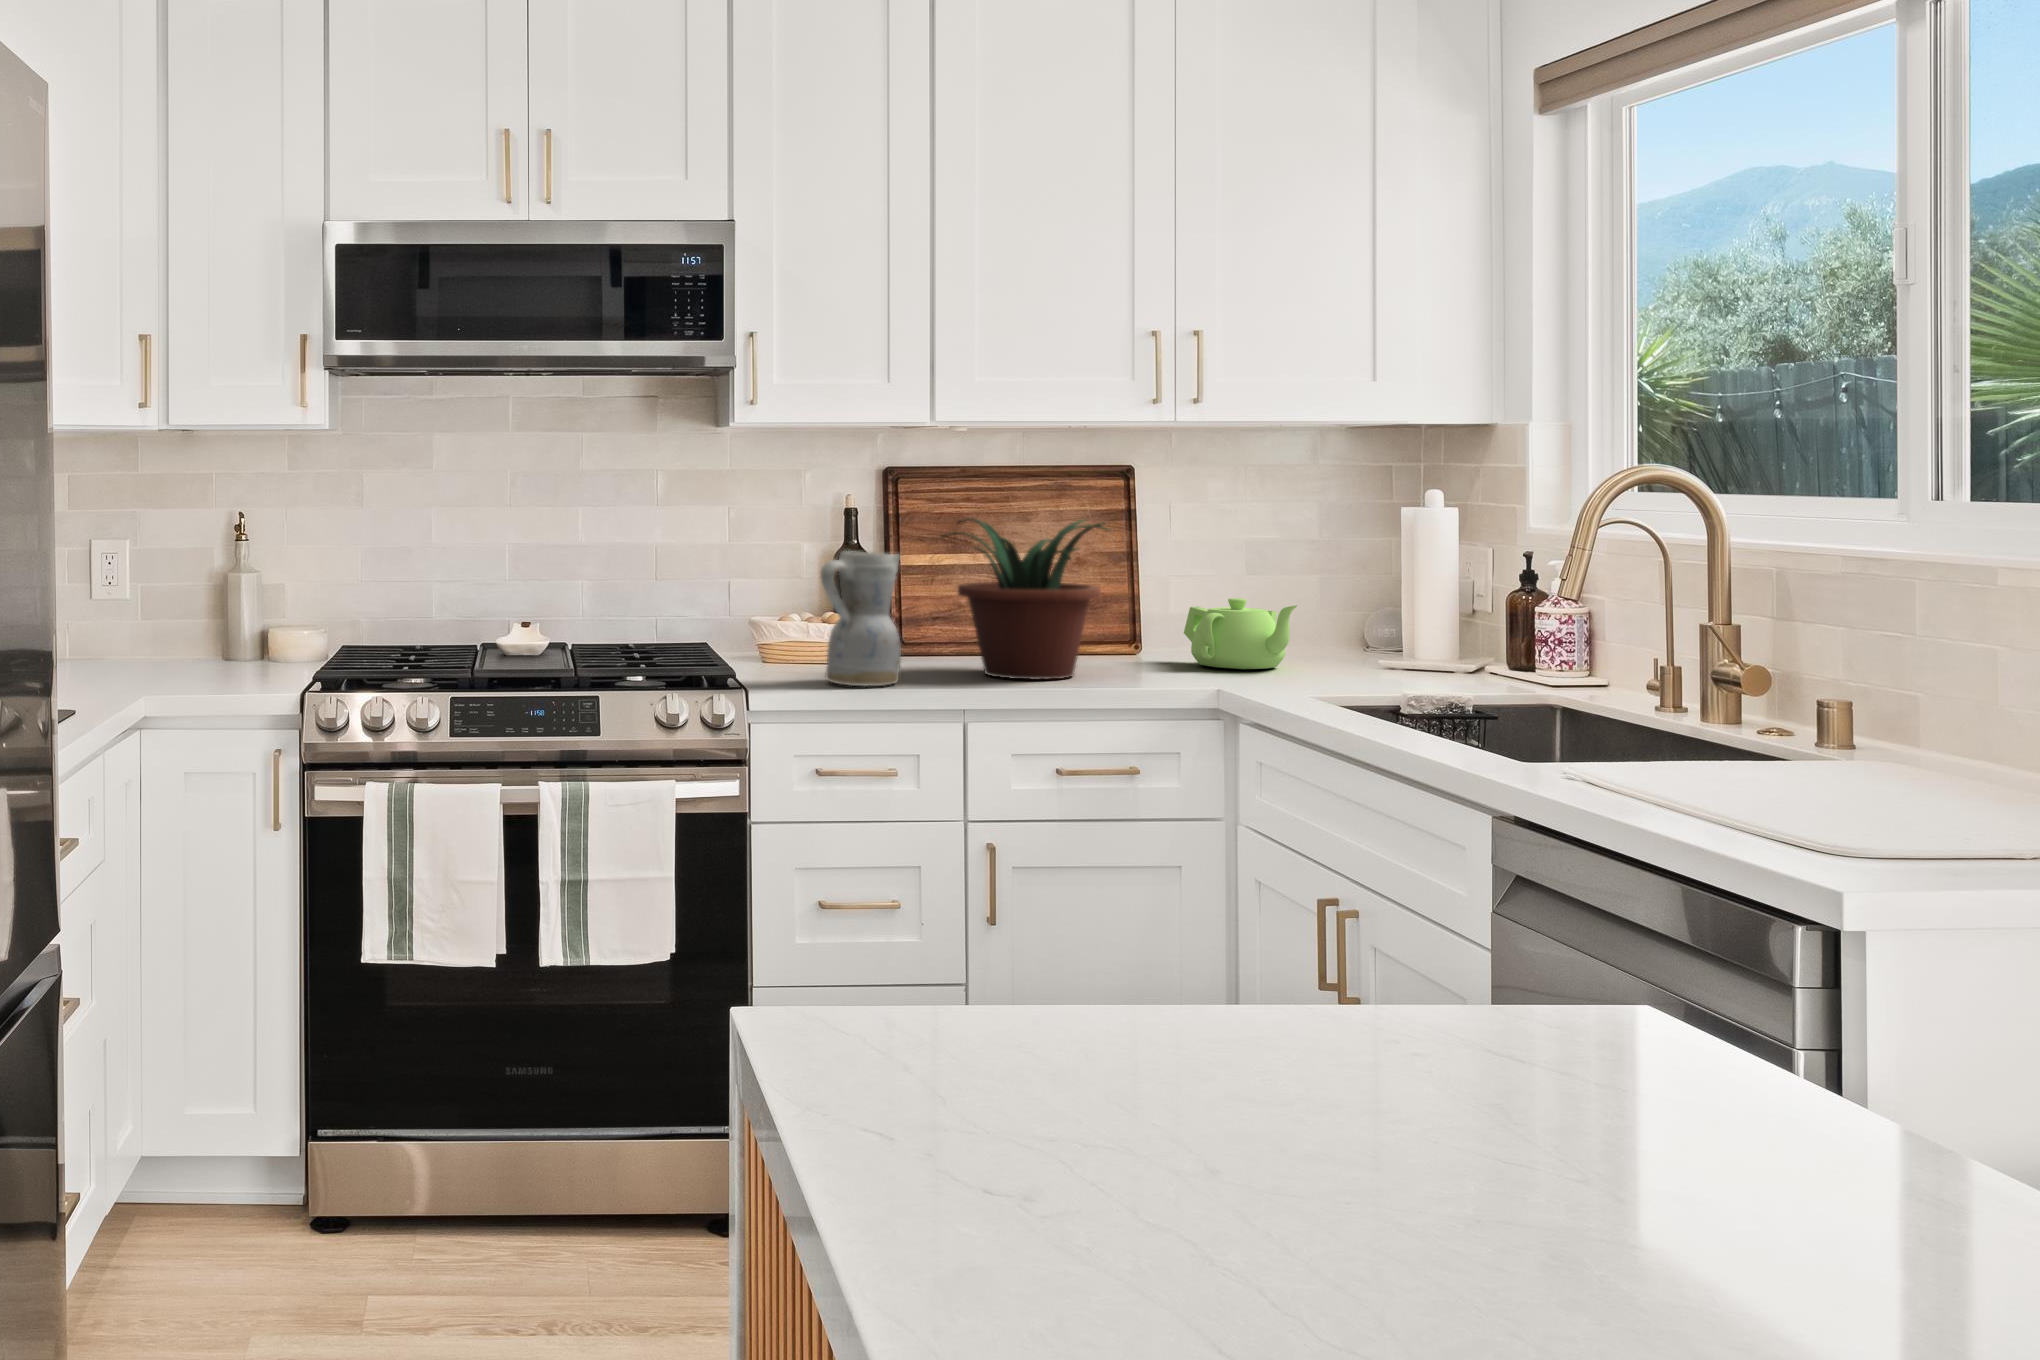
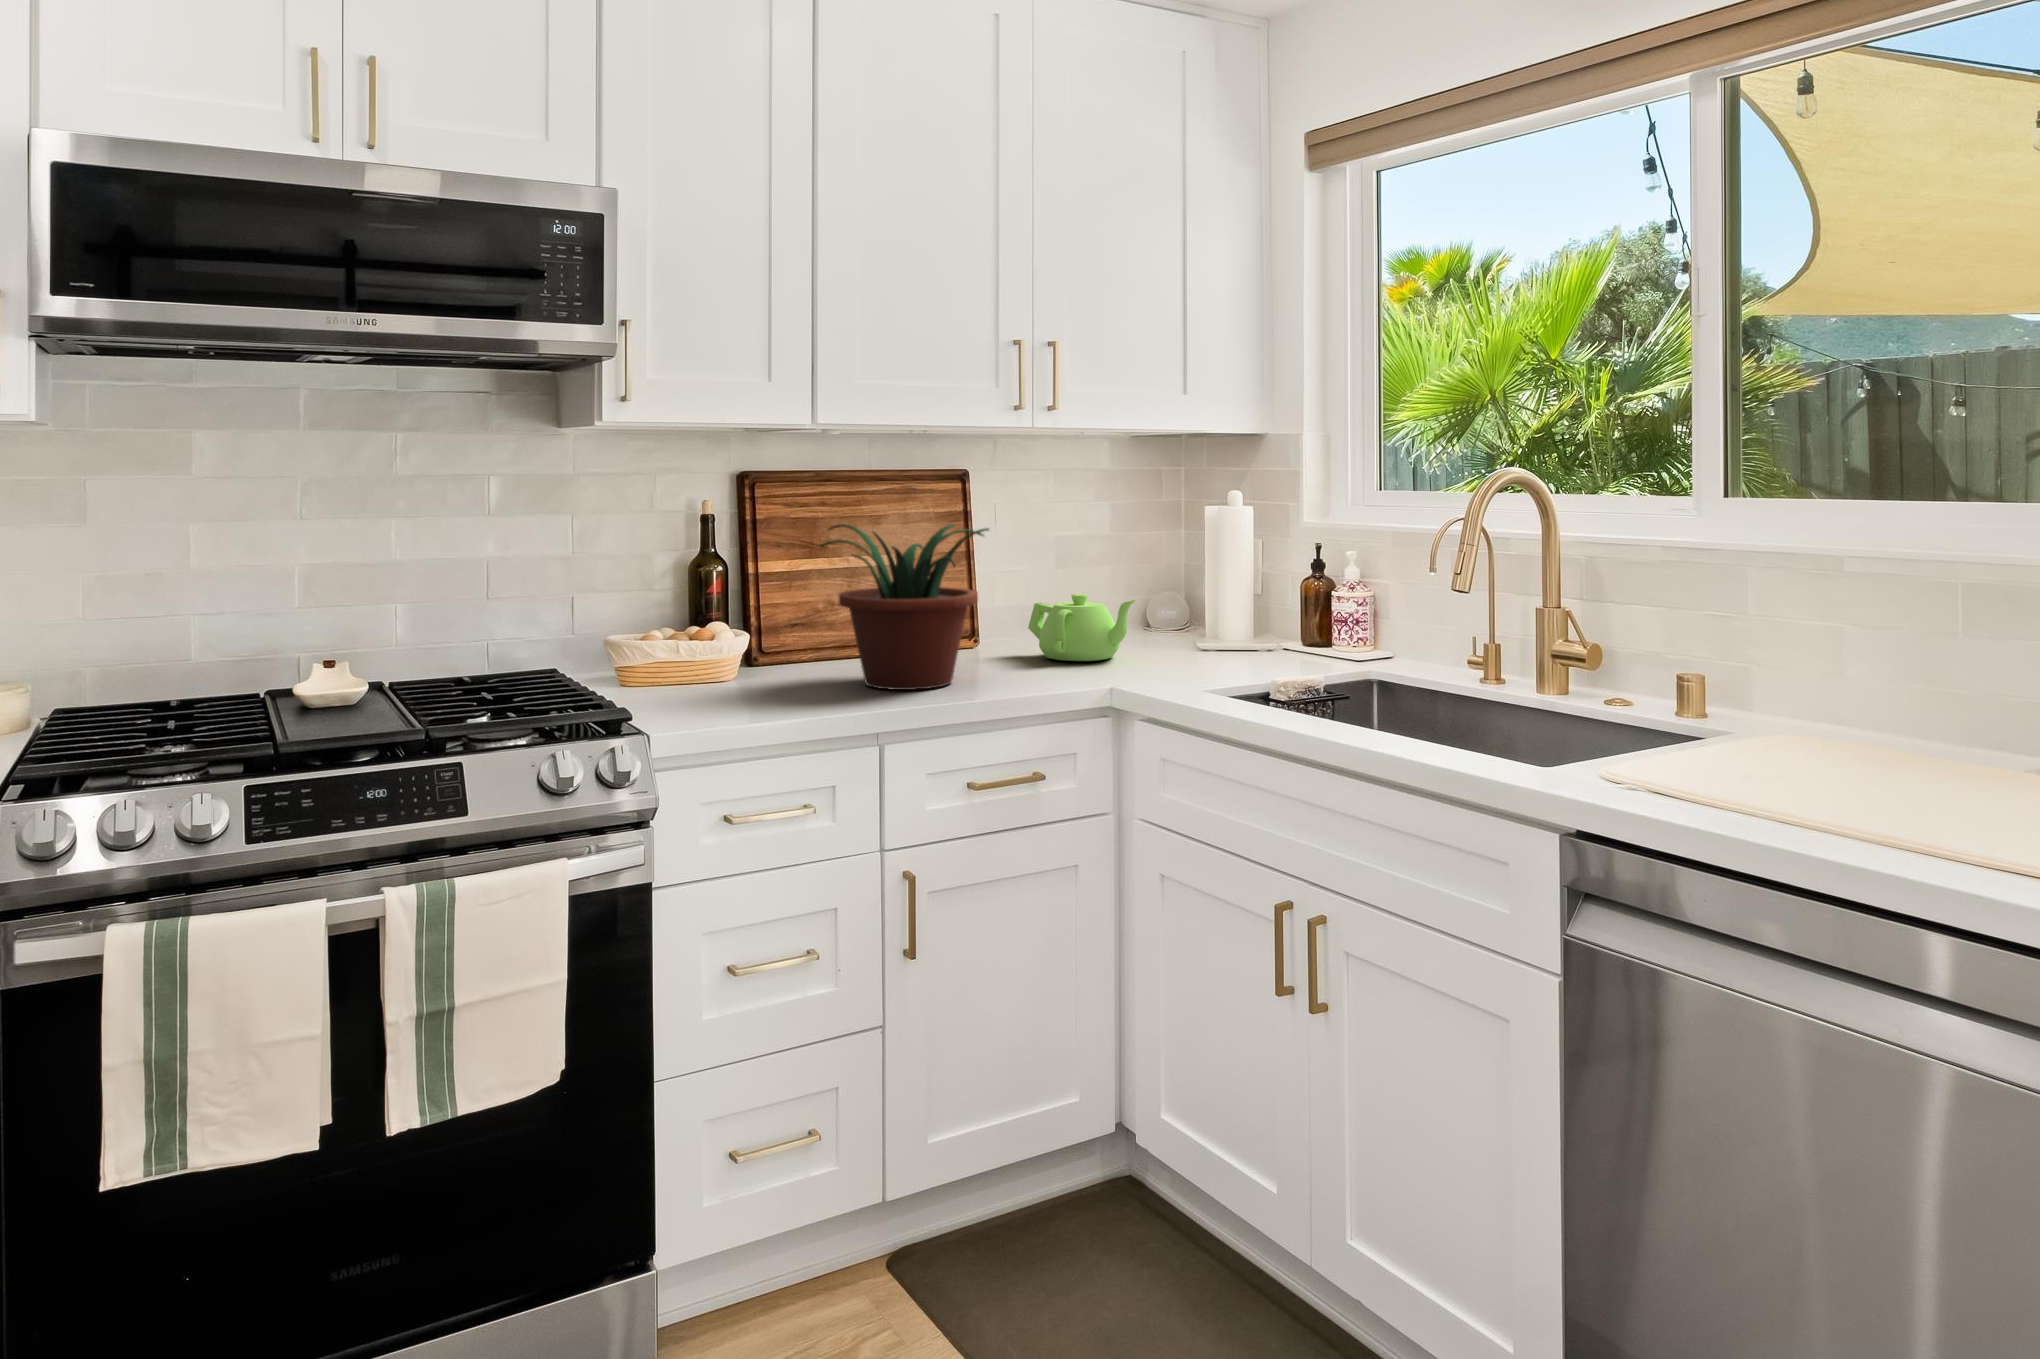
ceramic pitcher: present [820,551,901,686] -> none [711,565,793,714]

